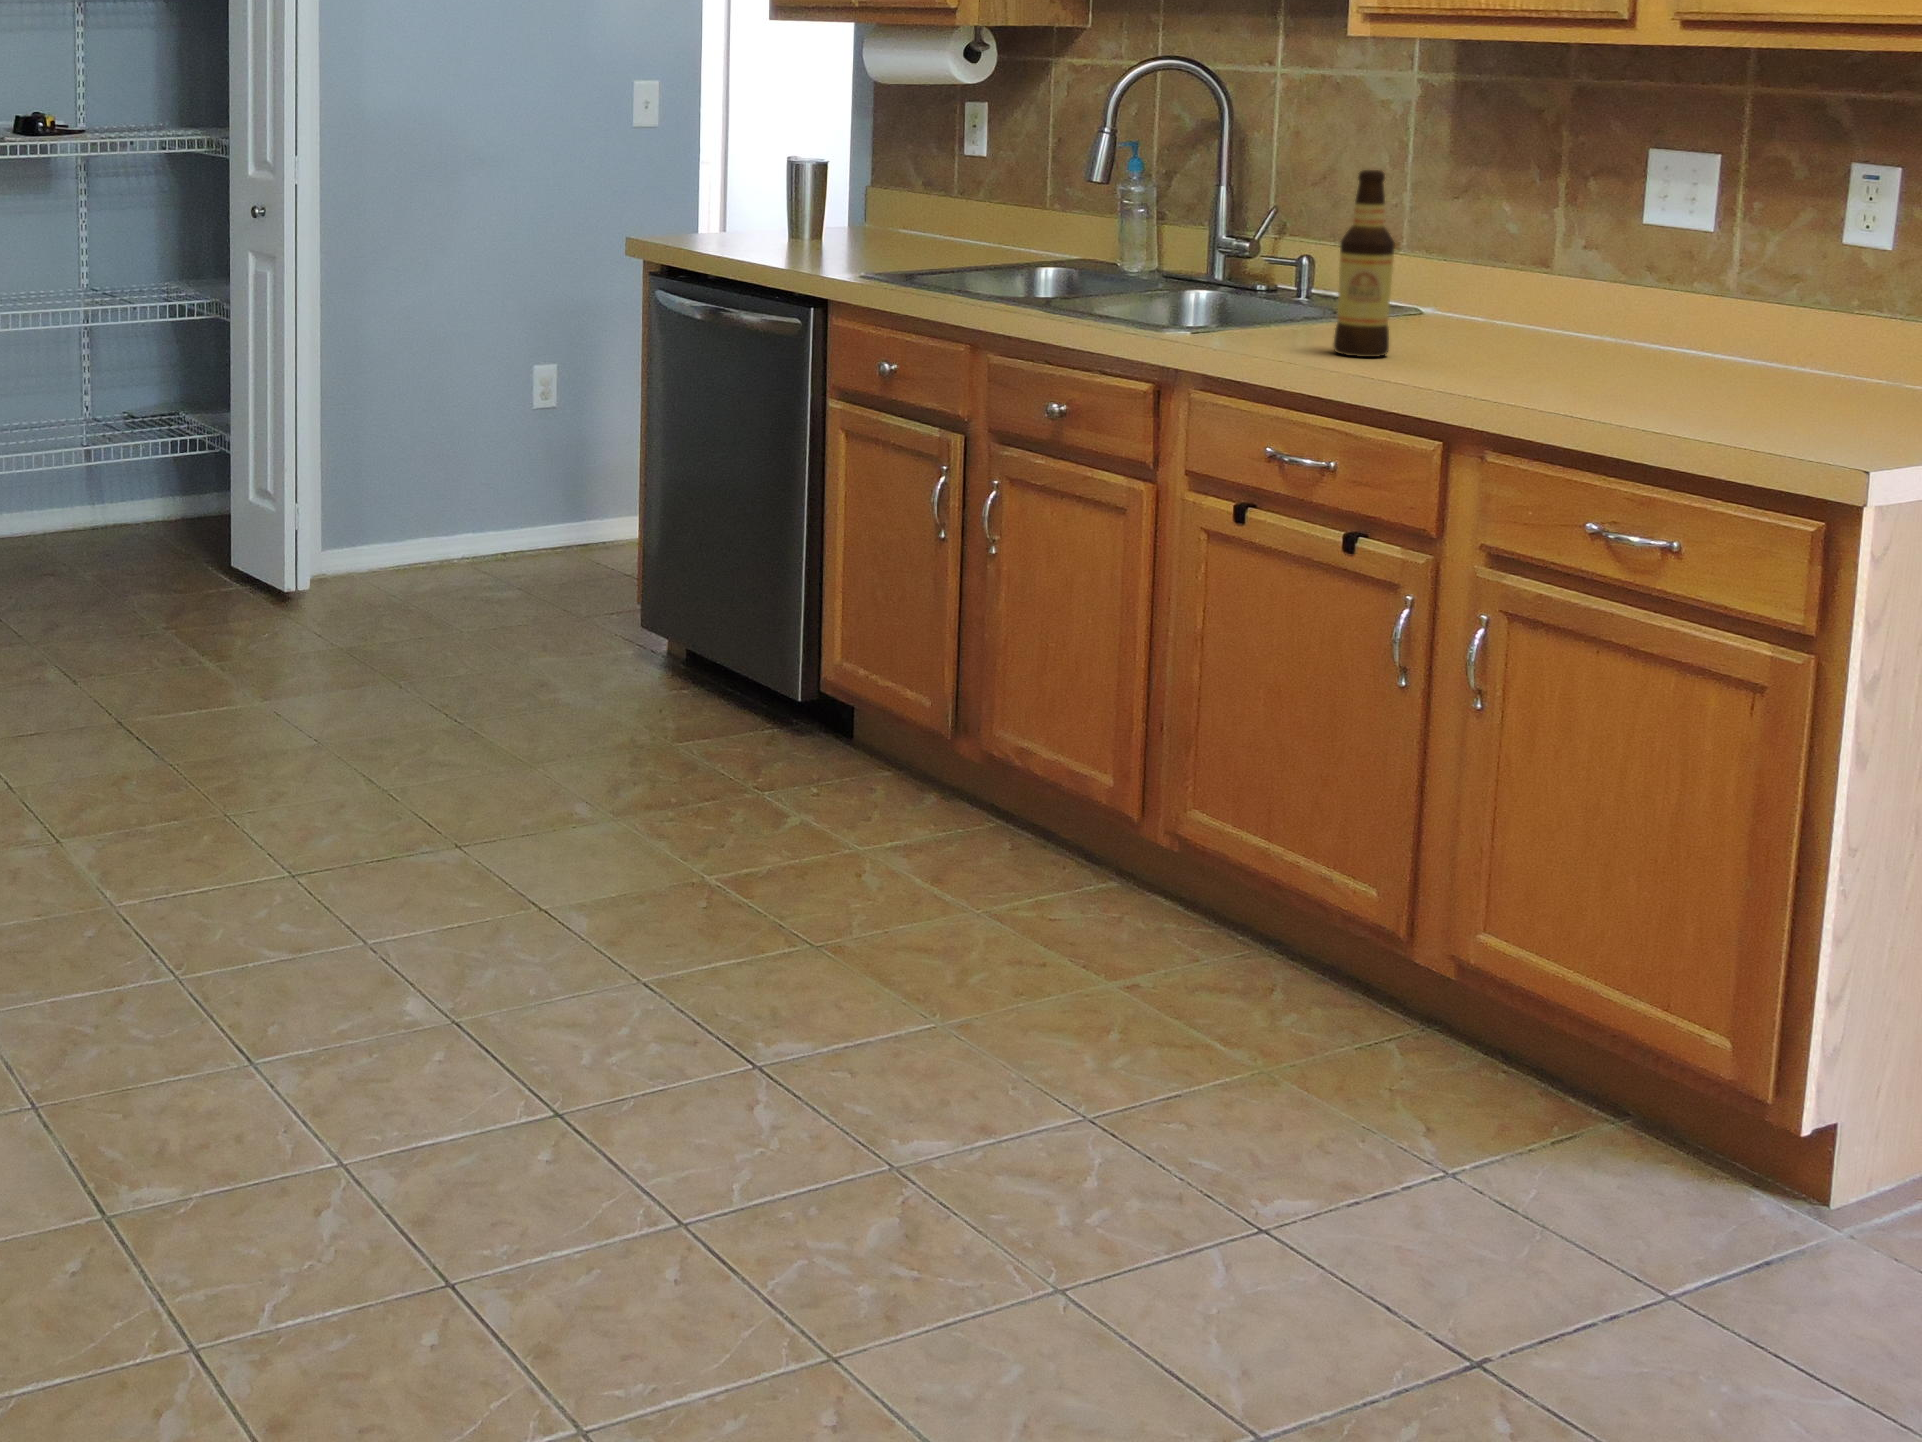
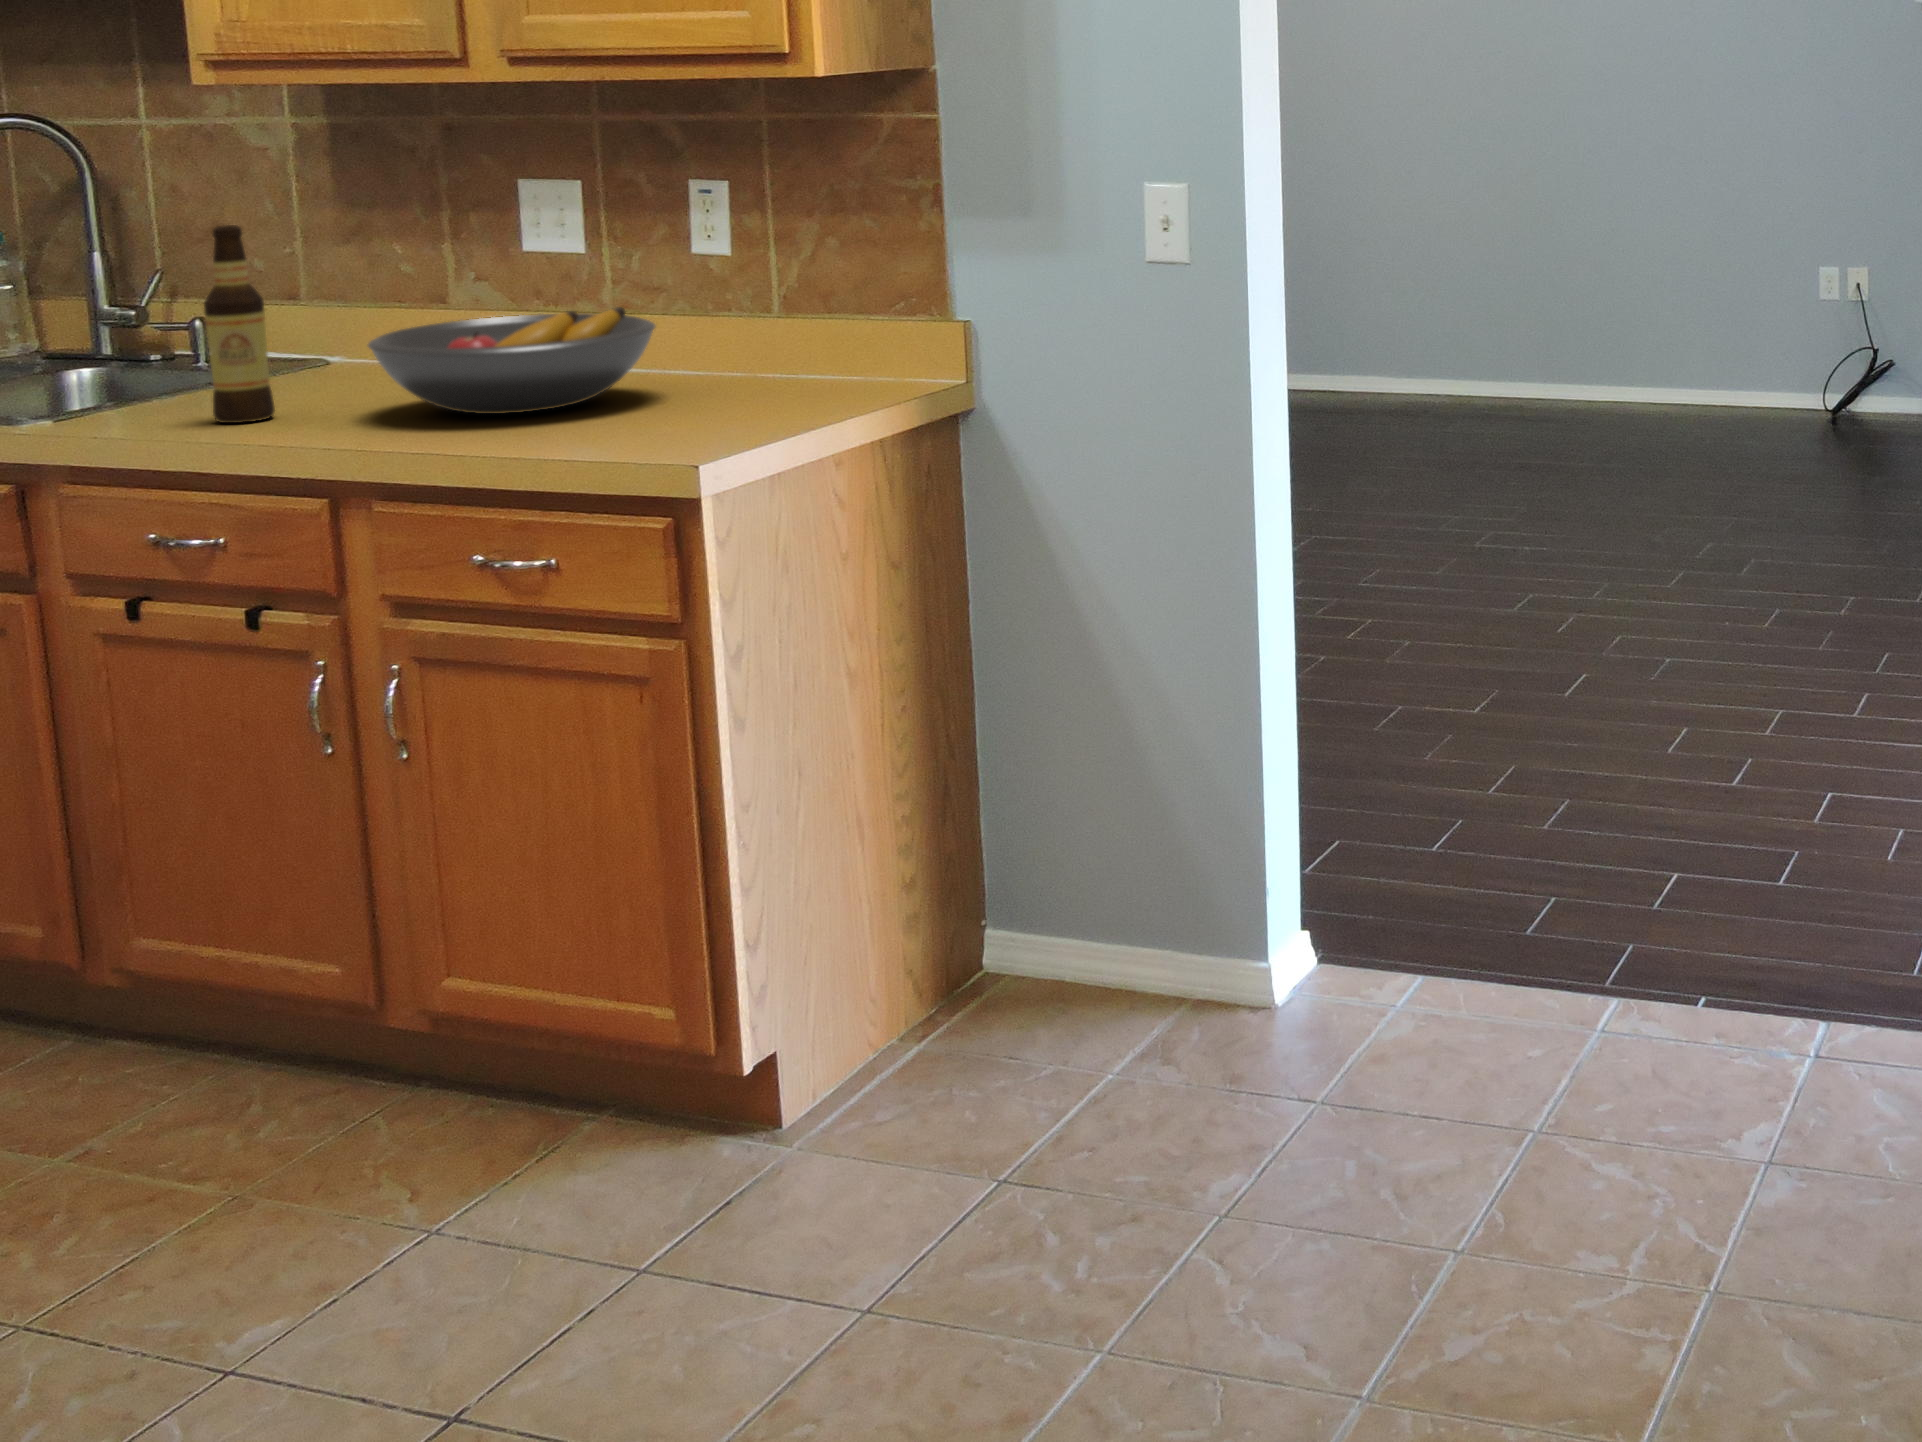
fruit bowl: none [1491,285,1803,387] -> present [368,307,655,414]

